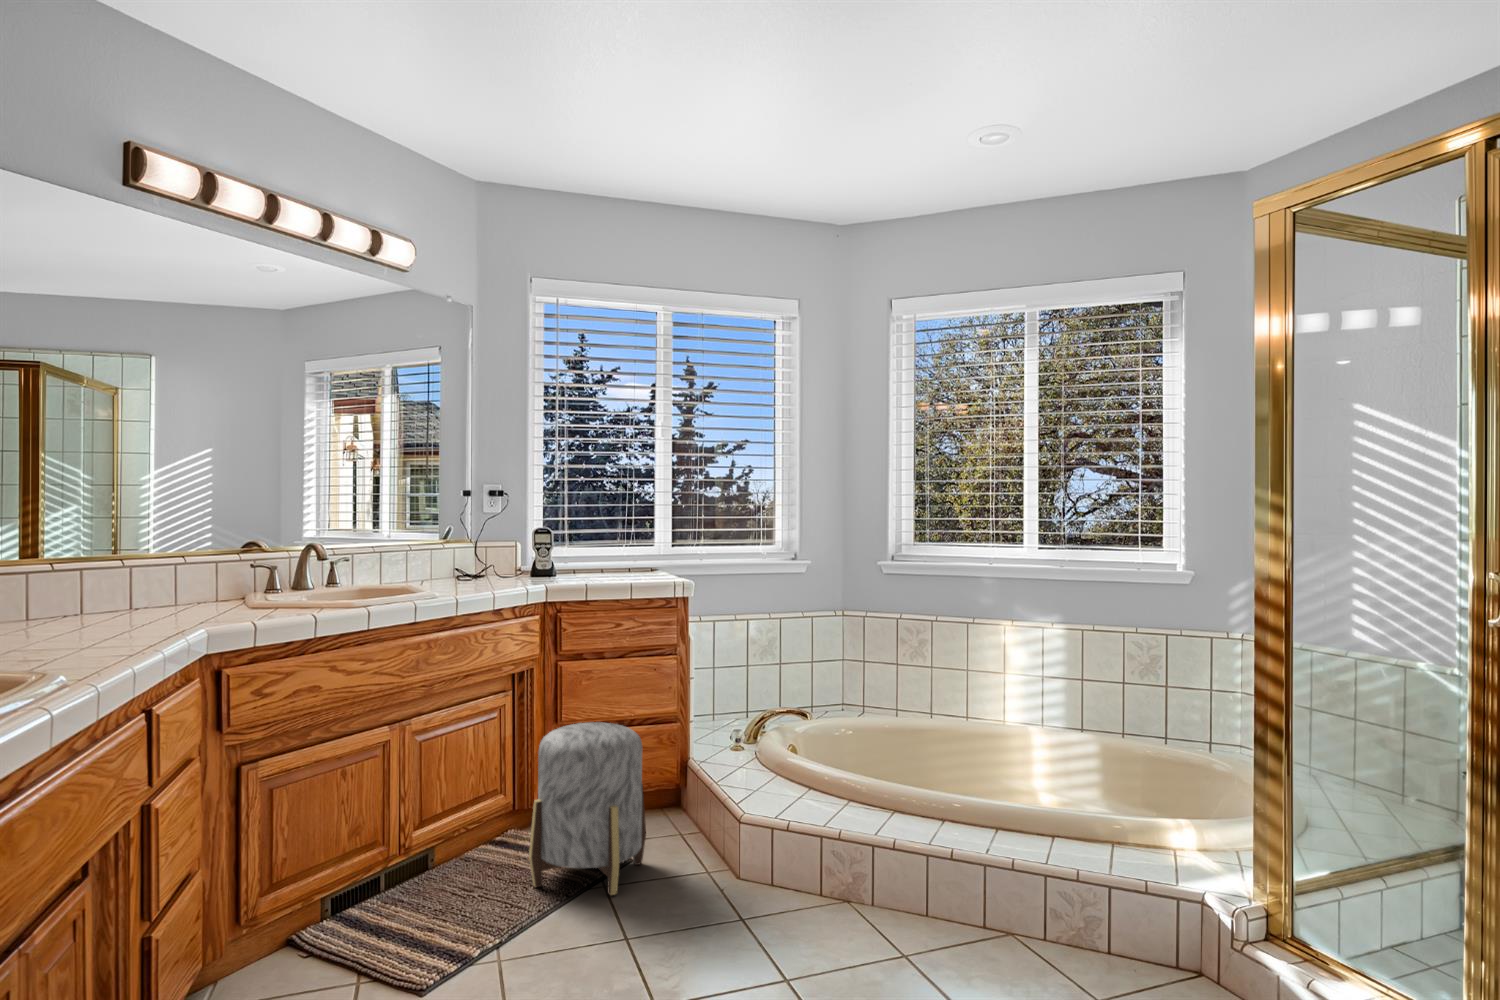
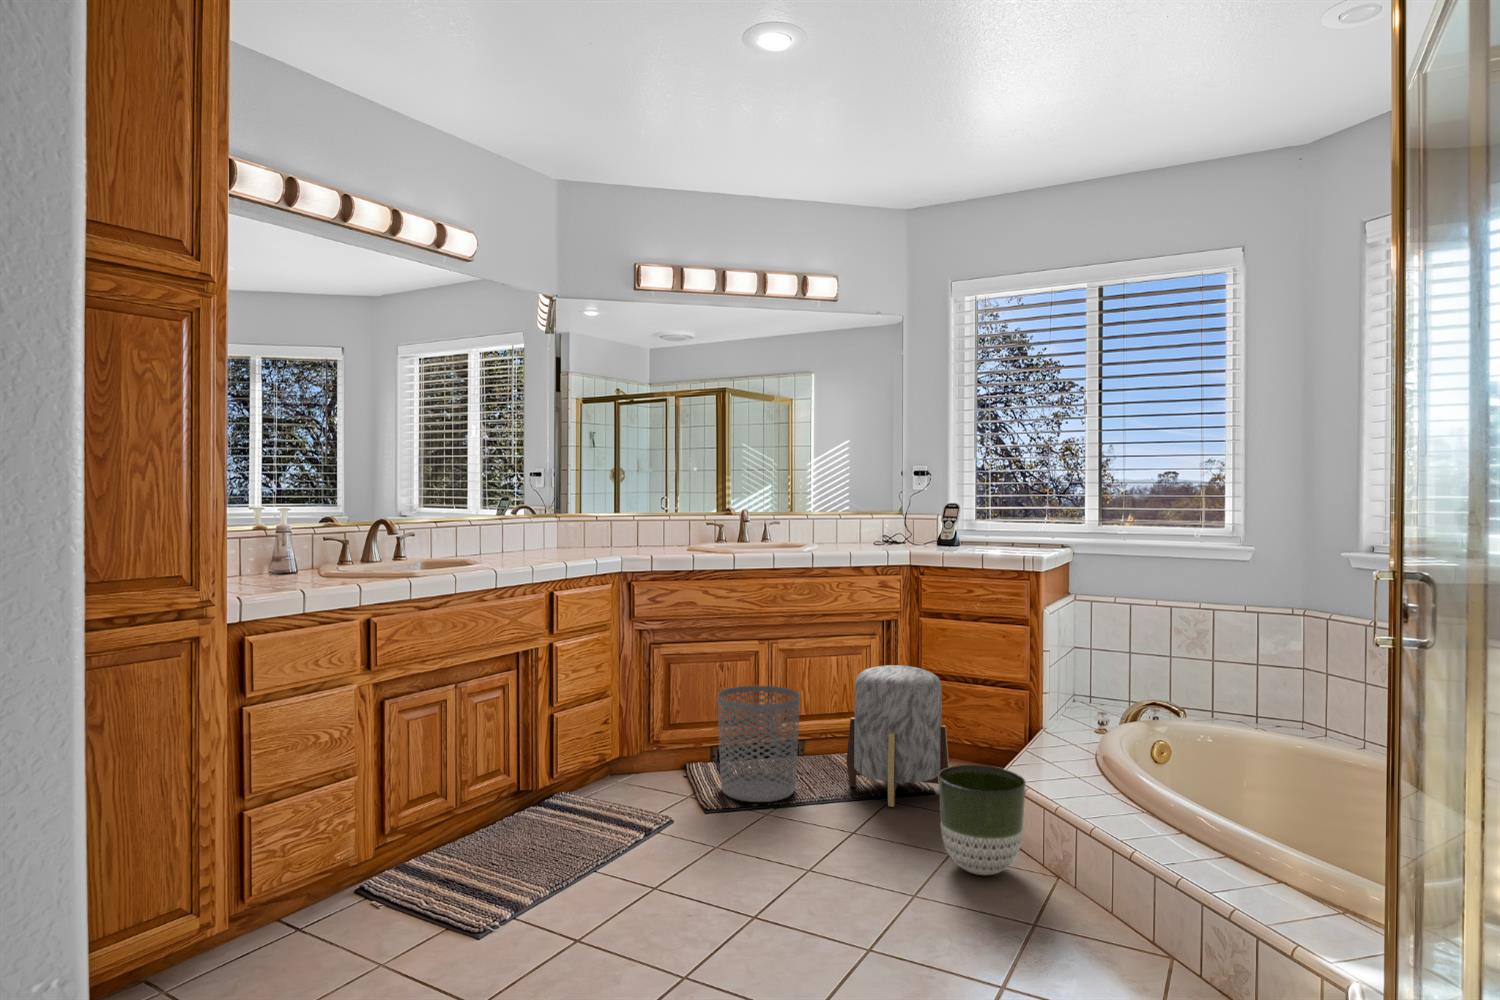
waste bin: none [379,783,500,959] -> present [718,685,800,802]
planter: none [738,813,829,935] -> present [939,765,1026,875]

